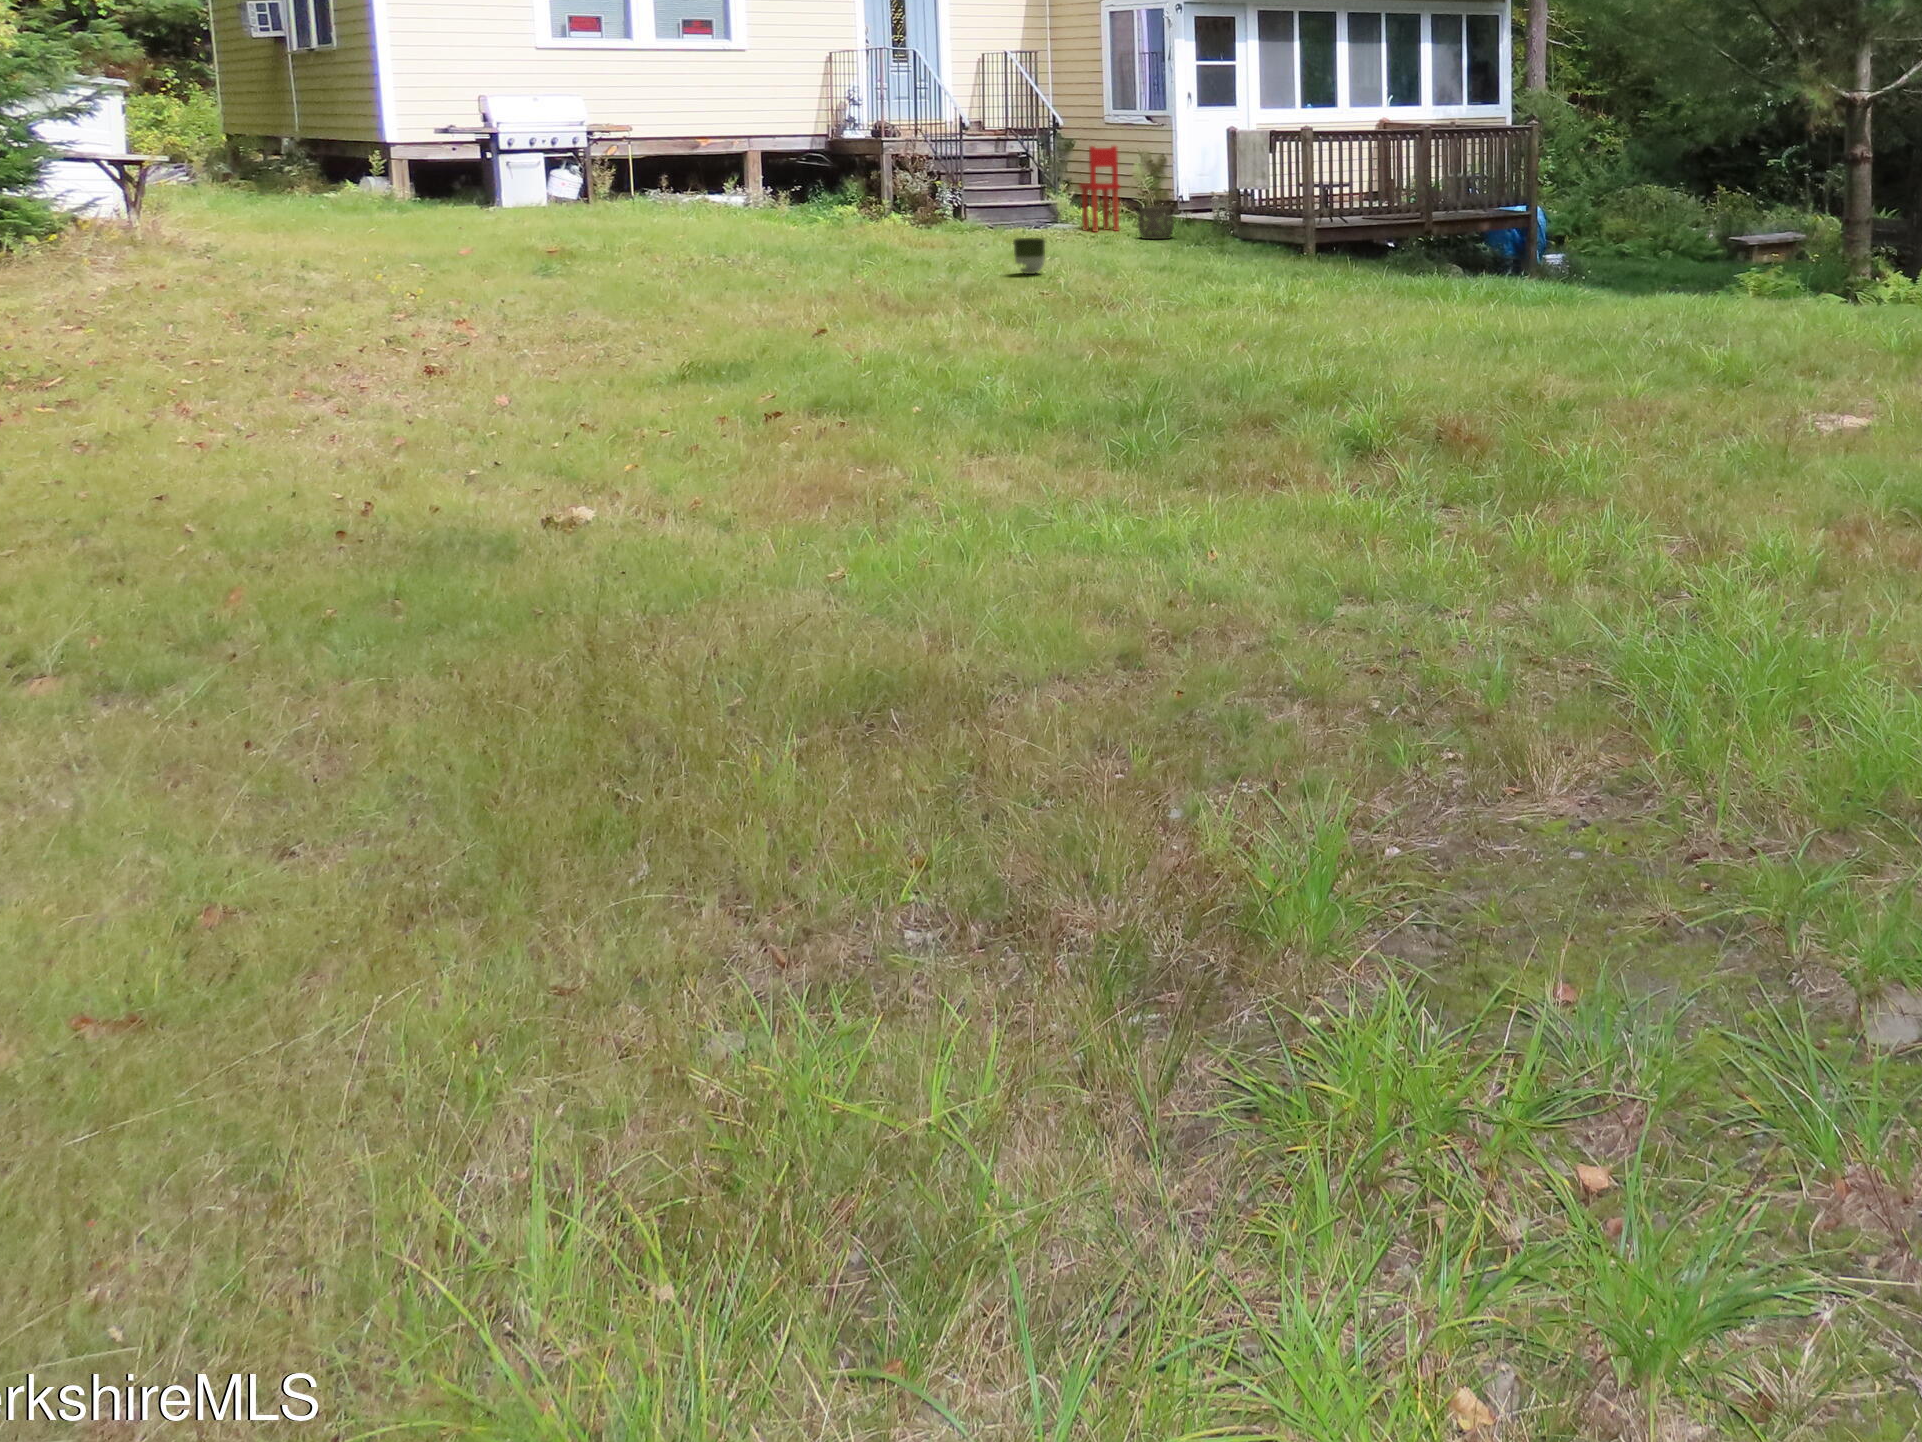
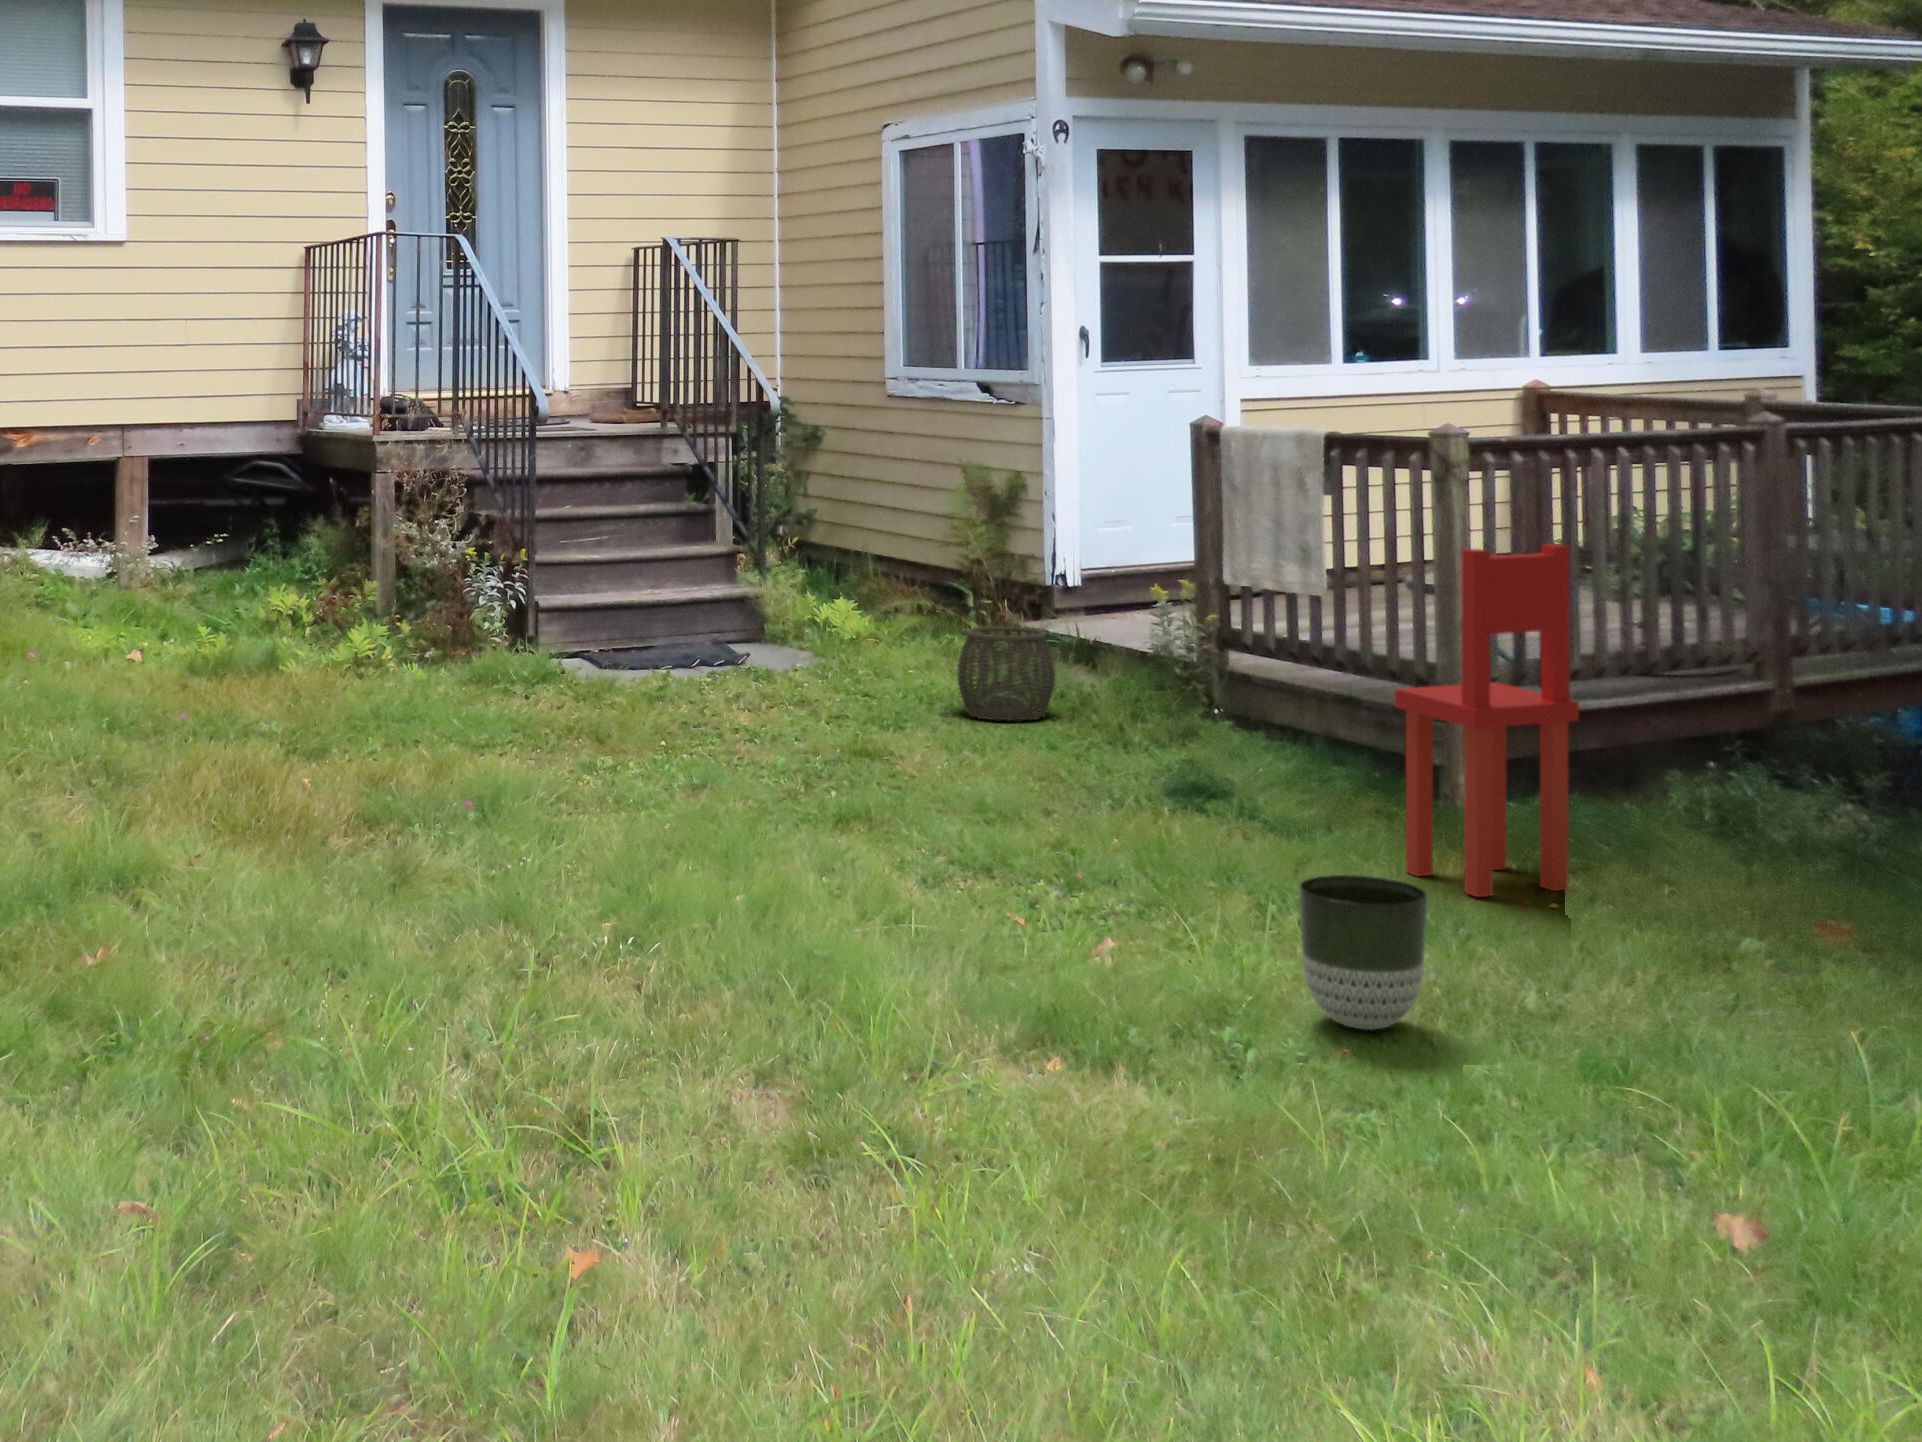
chair: present [1079,146,1120,232] -> present [1395,544,1579,897]
planter: present [1013,238,1045,274] -> present [1299,875,1428,1030]

